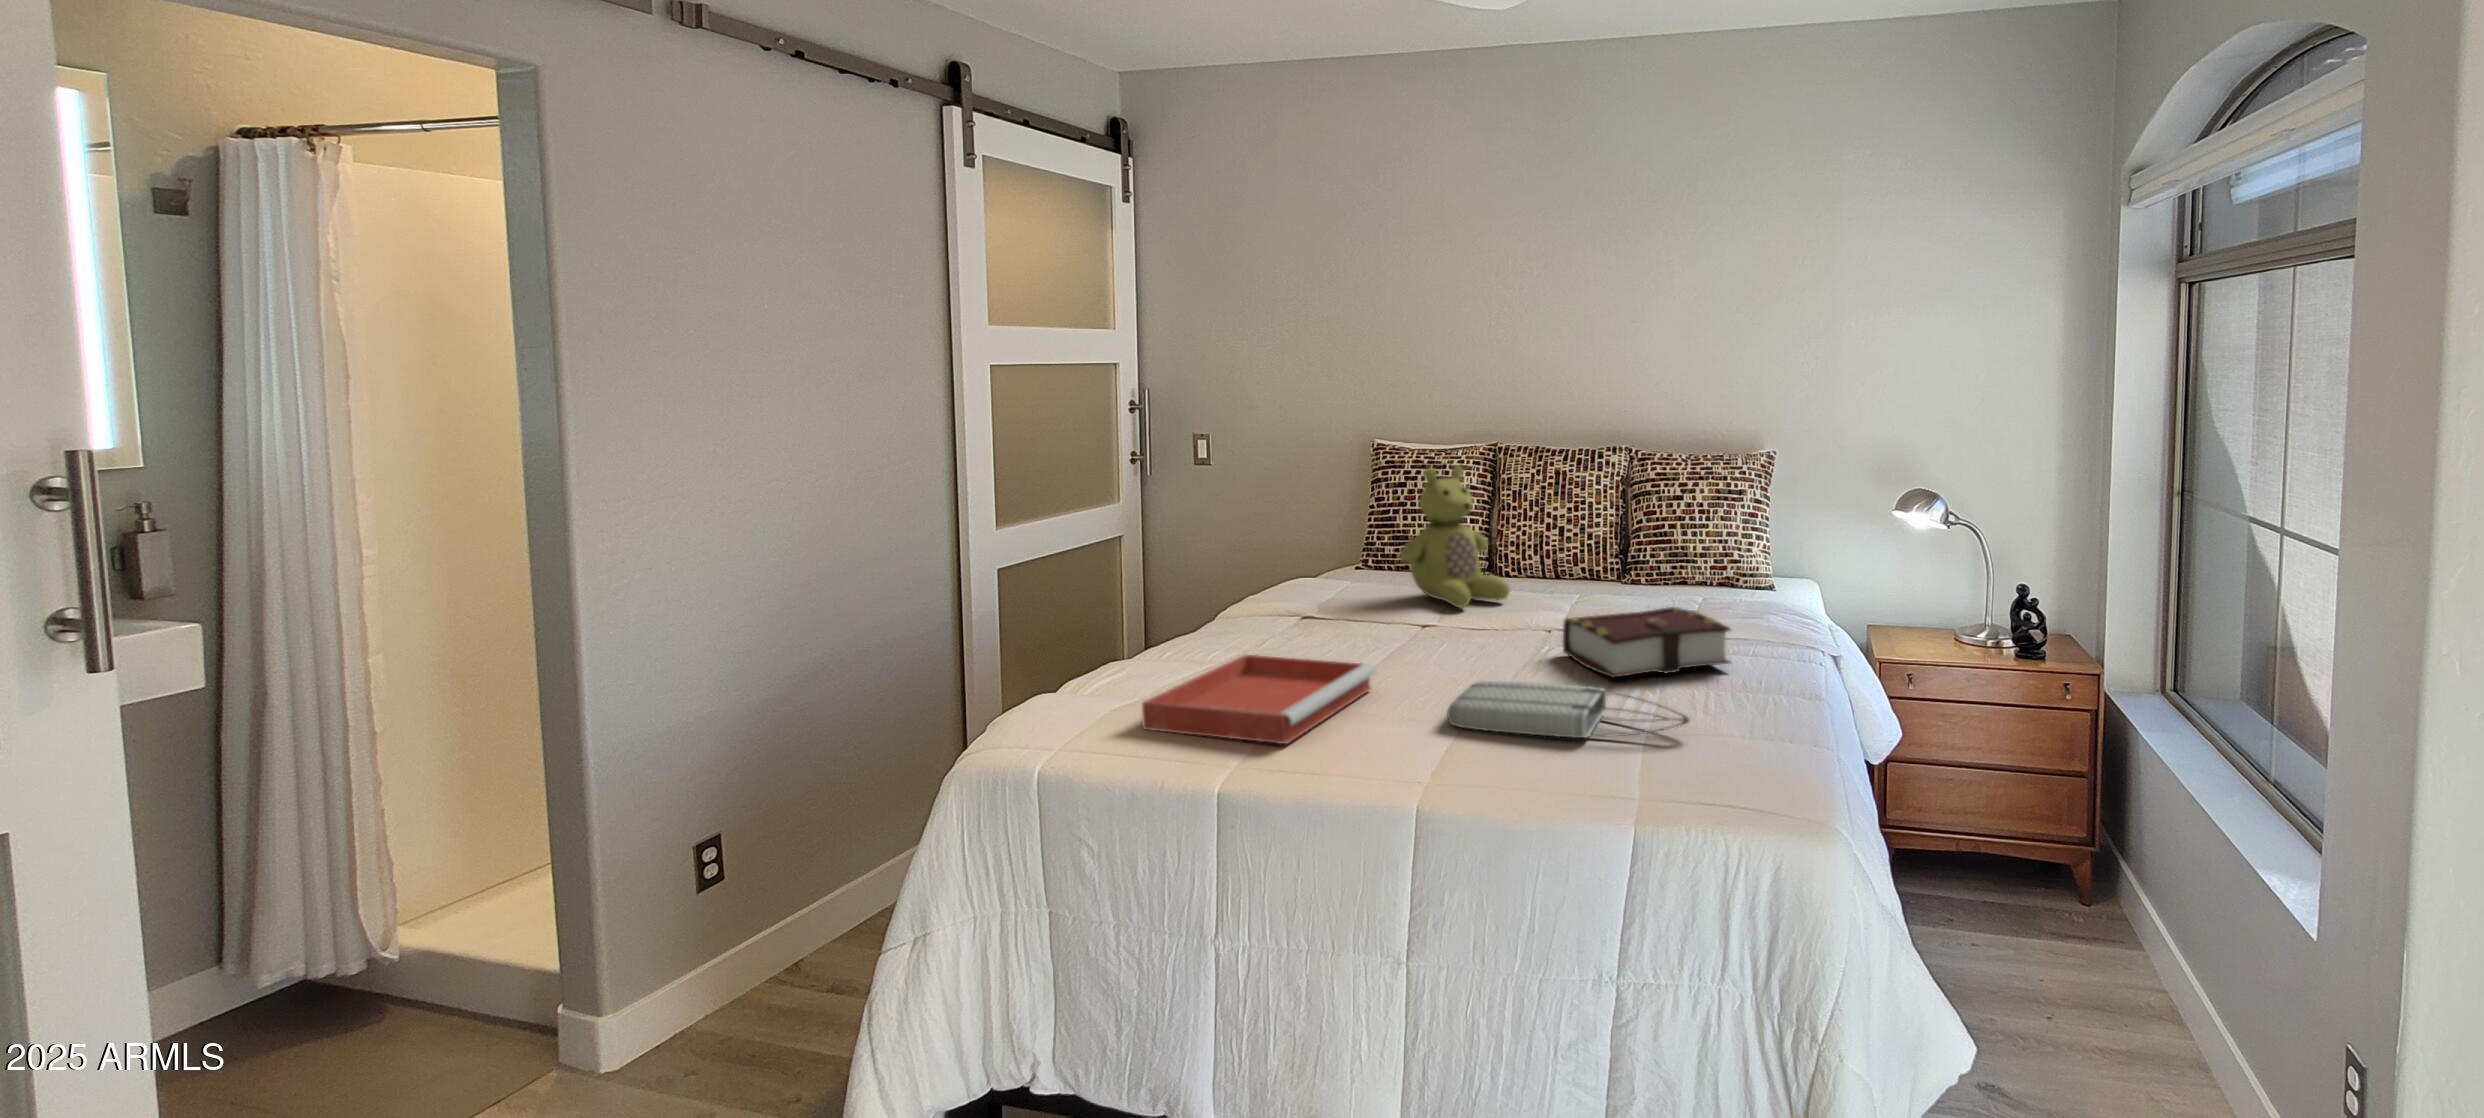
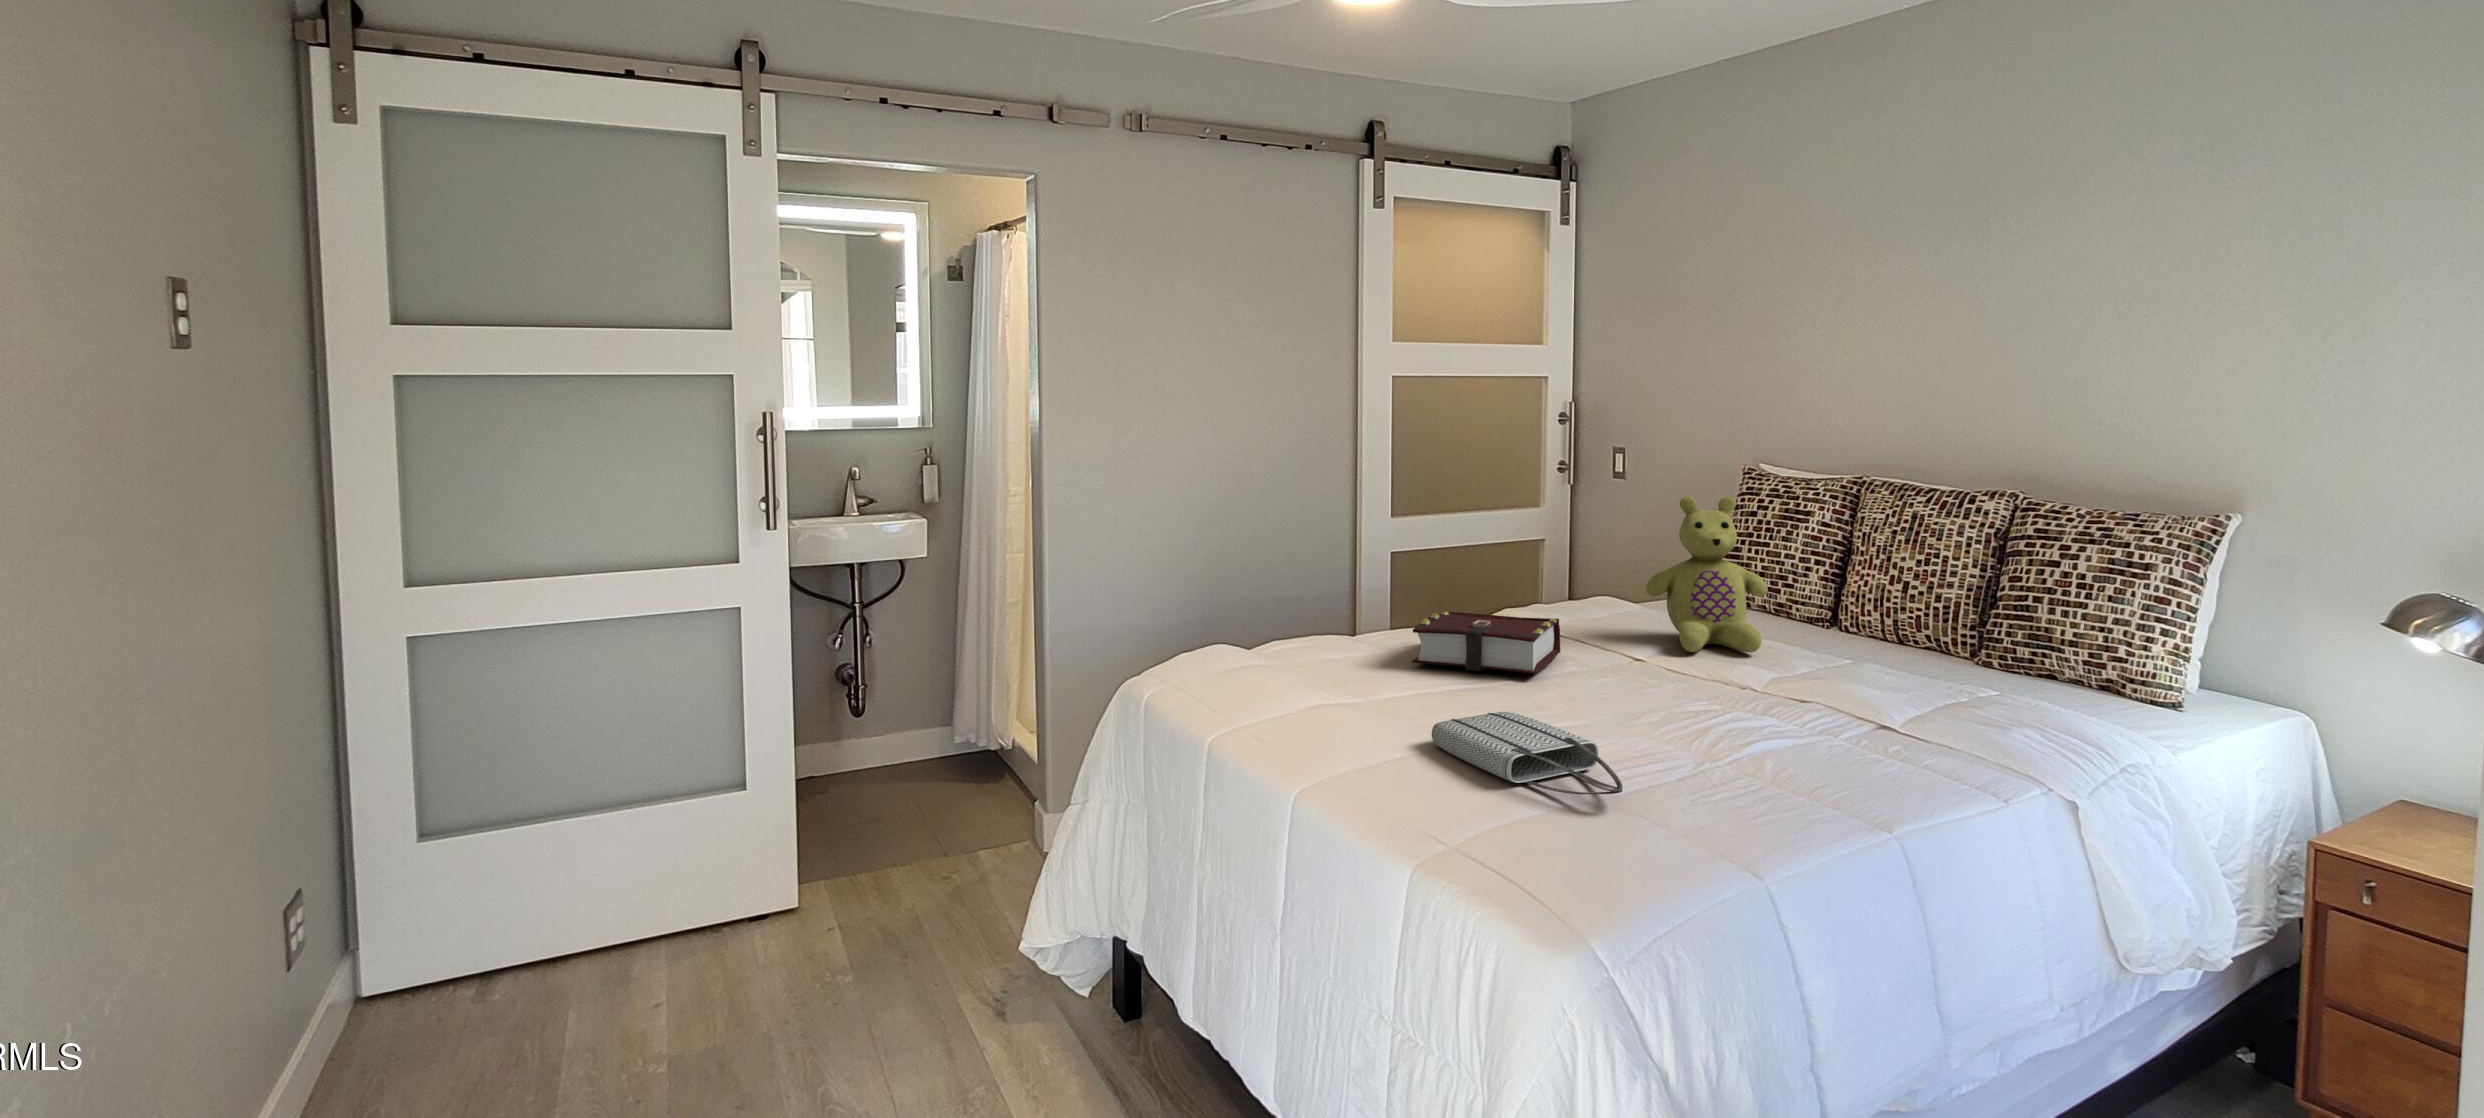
book: present [1563,607,1730,678] -> present [1412,611,1561,674]
tray: present [1142,655,1375,744] -> none [1231,650,1445,723]

